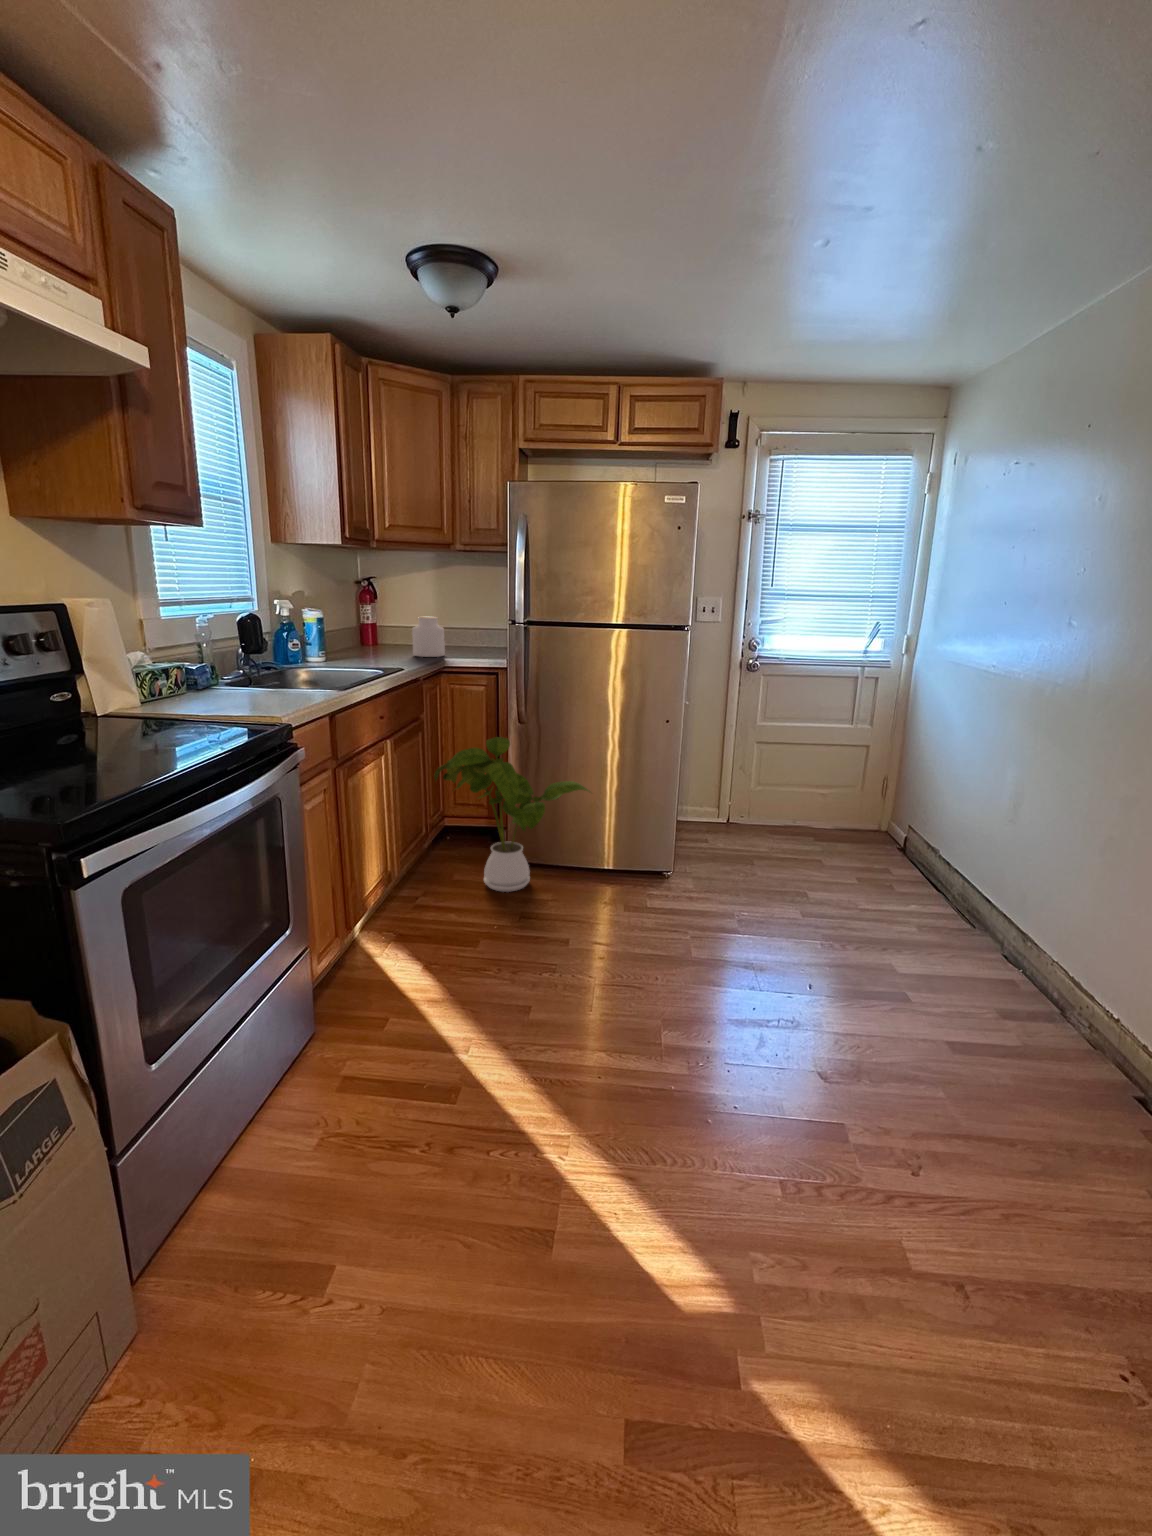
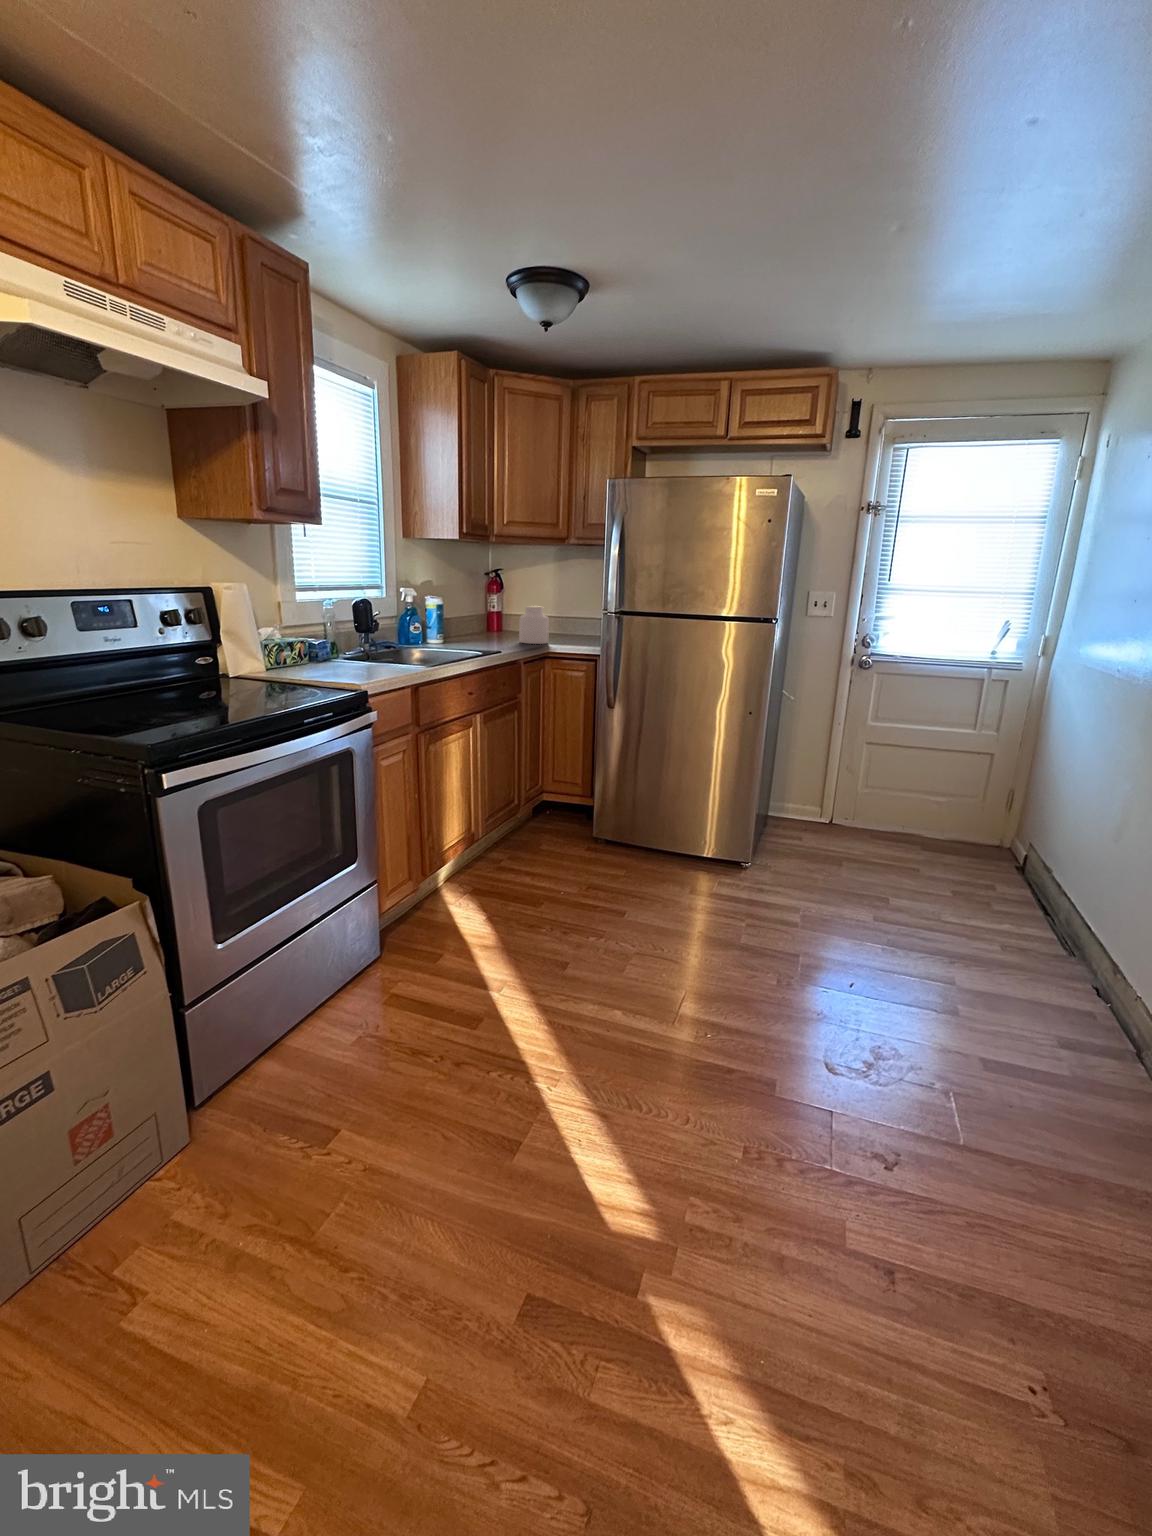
house plant: present [434,737,589,892] -> none [522,719,671,868]

